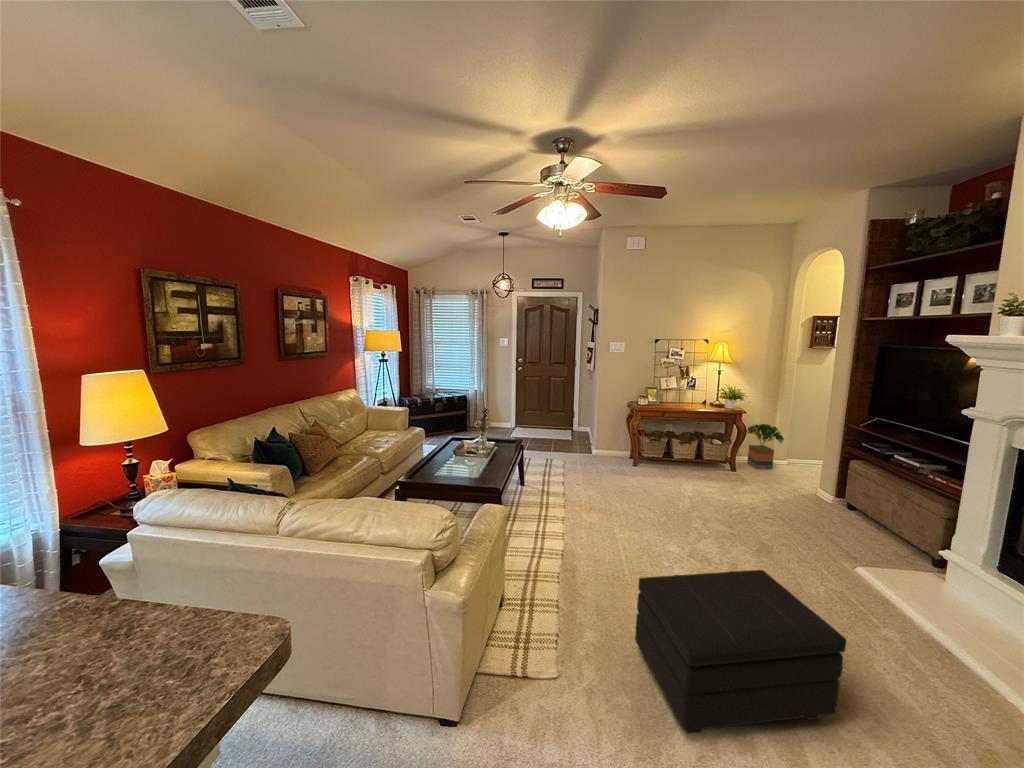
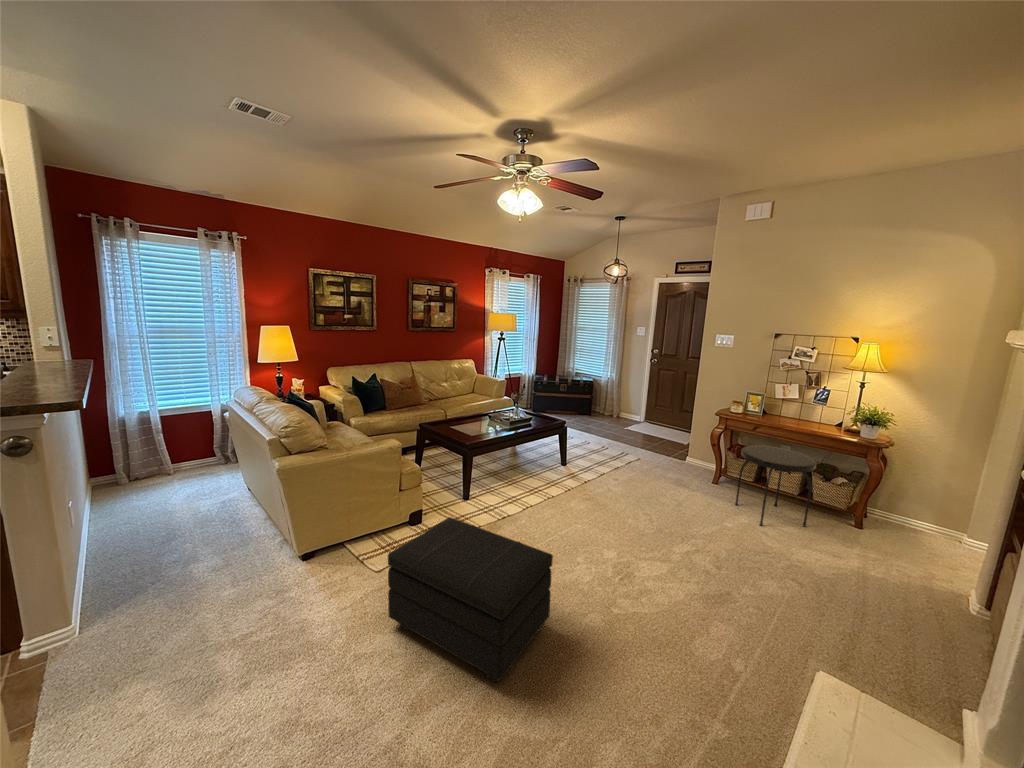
potted tree: present [747,424,784,469] -> none [904,470,970,547]
side table: none [670,426,725,488] -> present [735,445,816,527]

